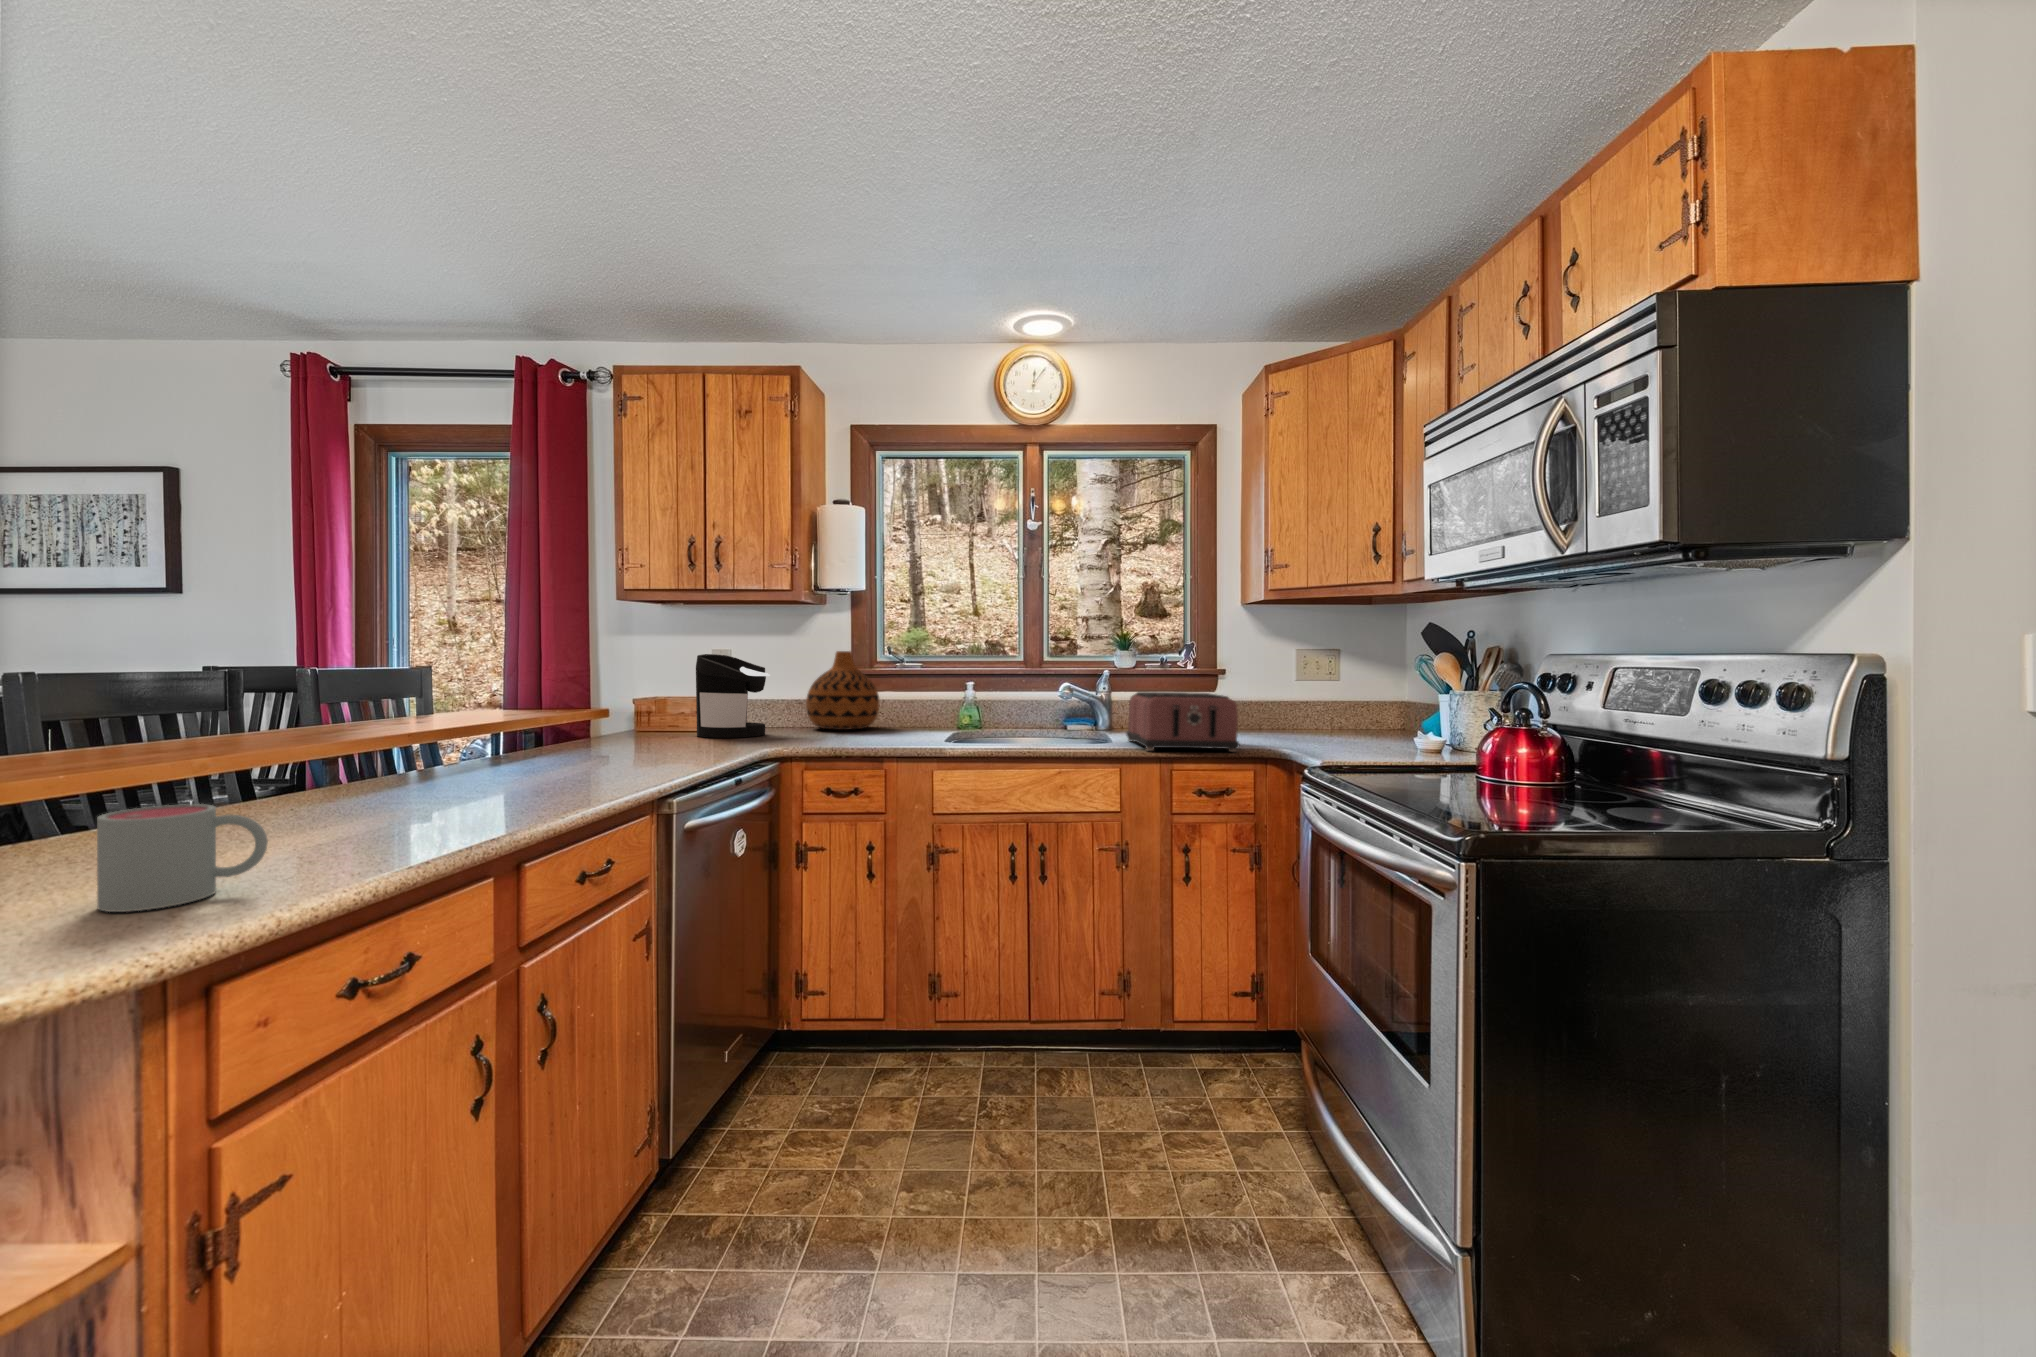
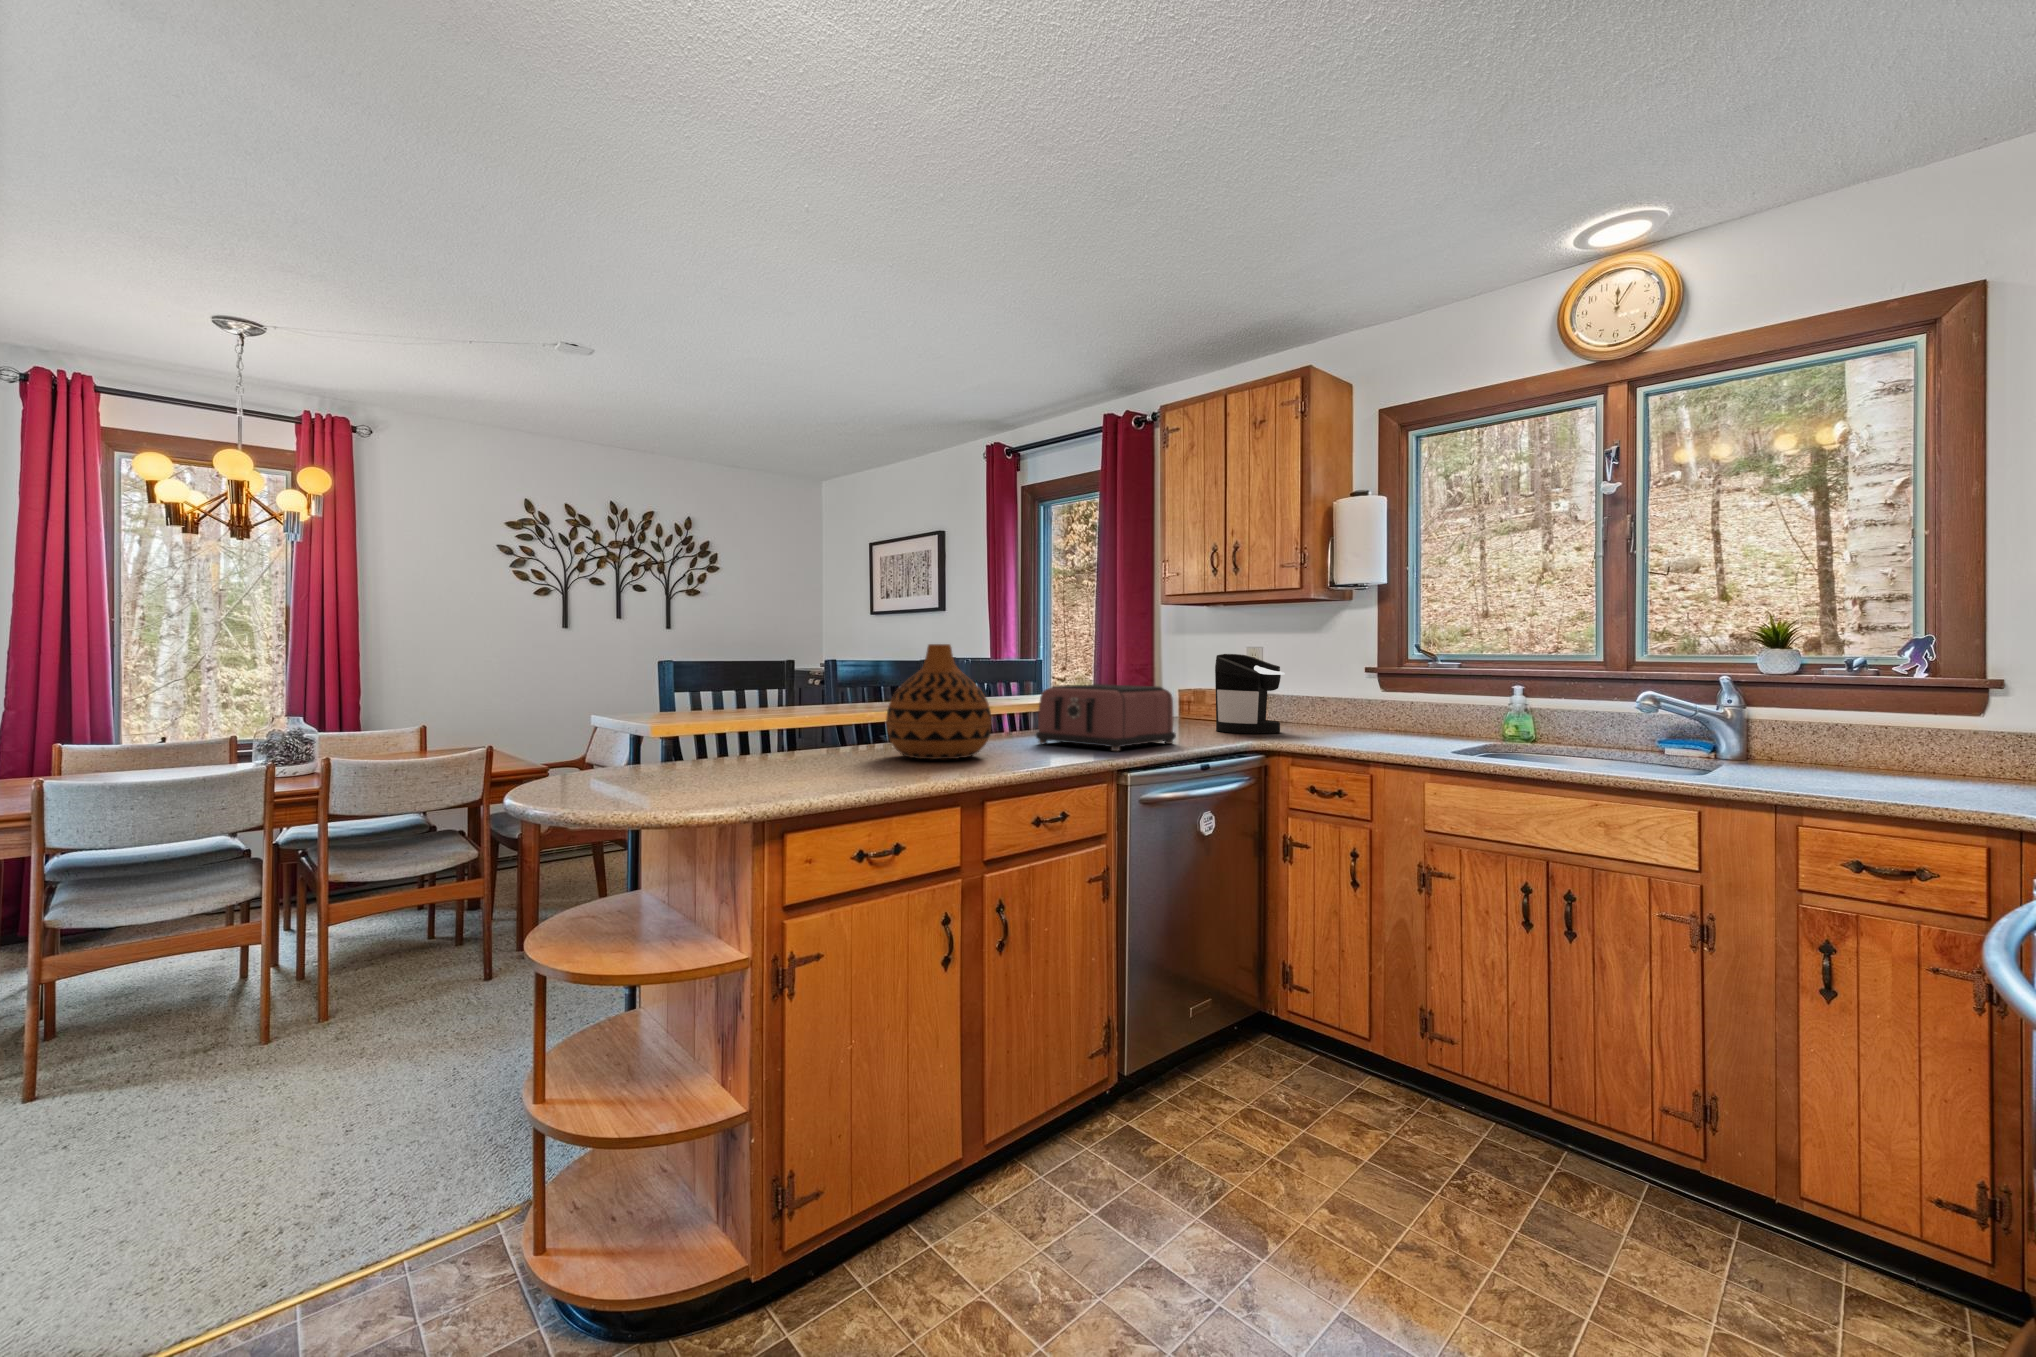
vase: present [806,651,879,730] -> present [886,644,992,759]
toaster: present [1126,692,1240,752] -> present [1036,684,1176,751]
mug: present [97,804,268,912] -> none [768,735,832,789]

